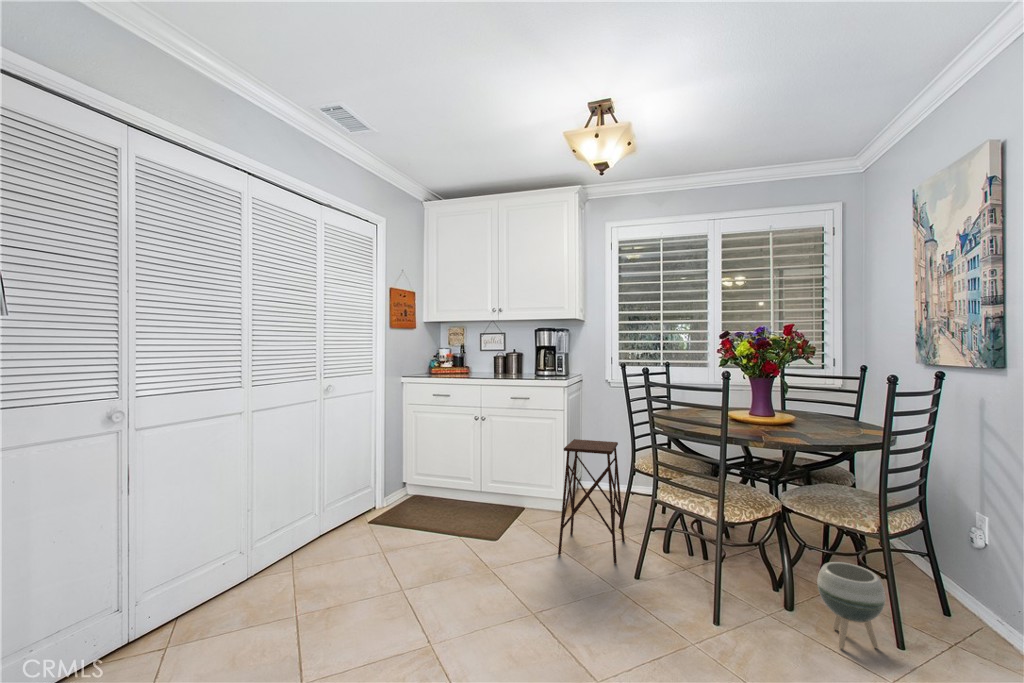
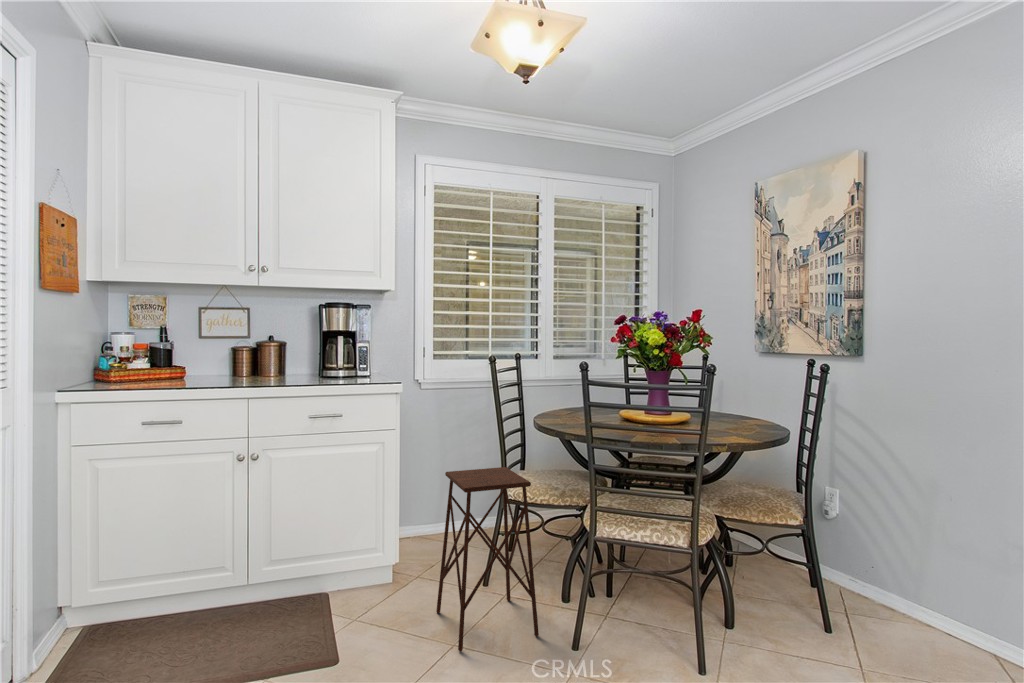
planter: present [817,562,885,649] -> none [775,559,838,650]

